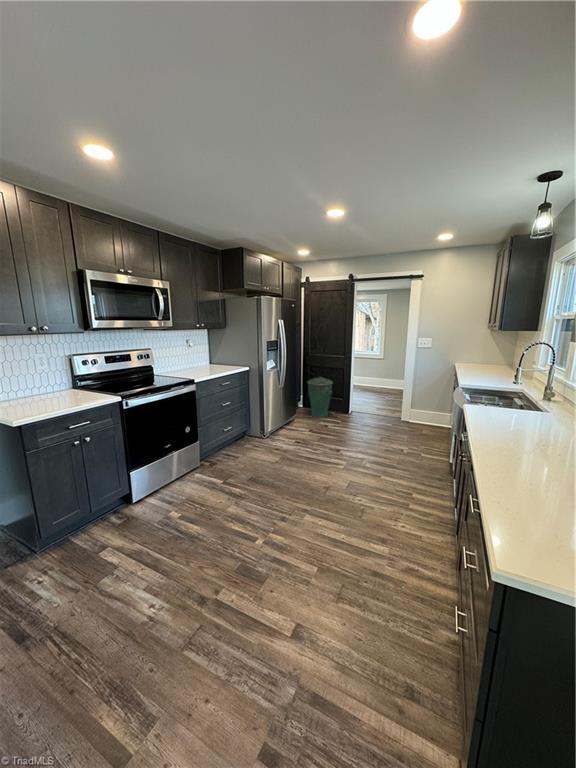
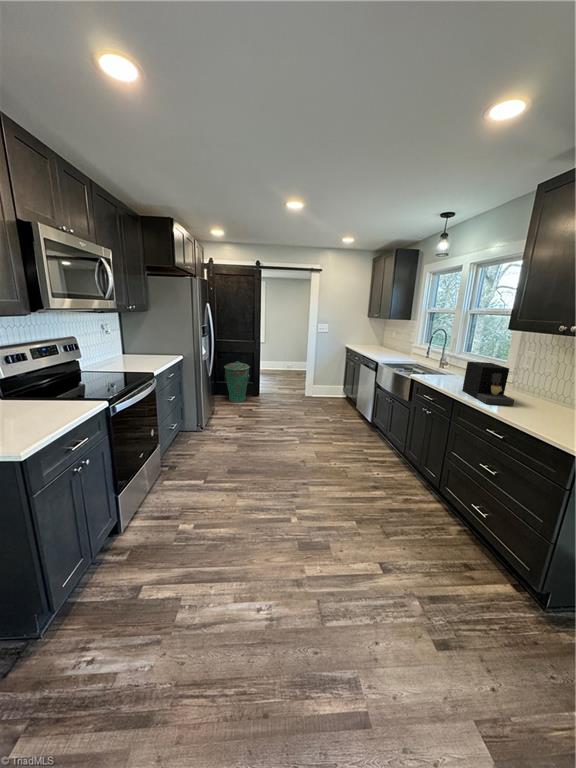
coffee maker: none [499,388,560,464] -> present [462,362,514,405]

